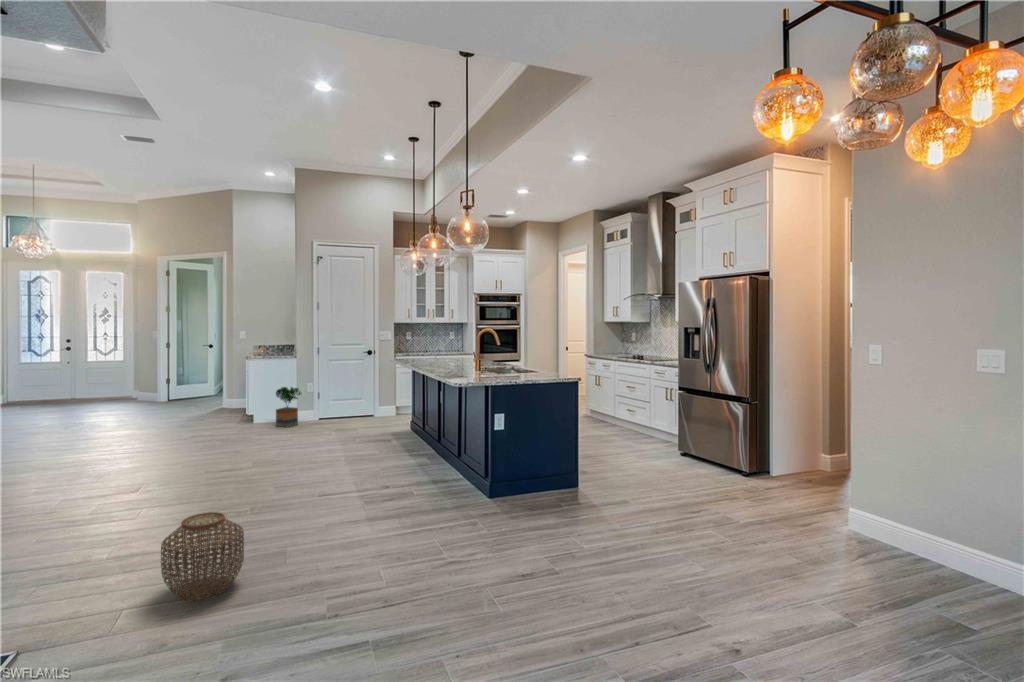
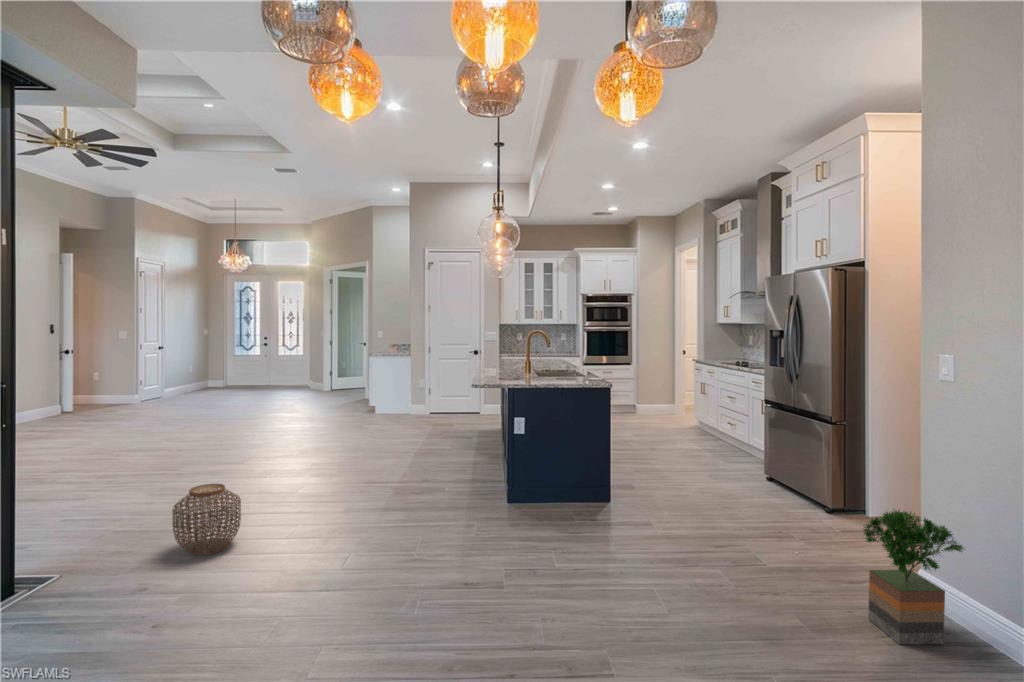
potted tree: present [276,387,301,427] -> present [863,510,964,644]

